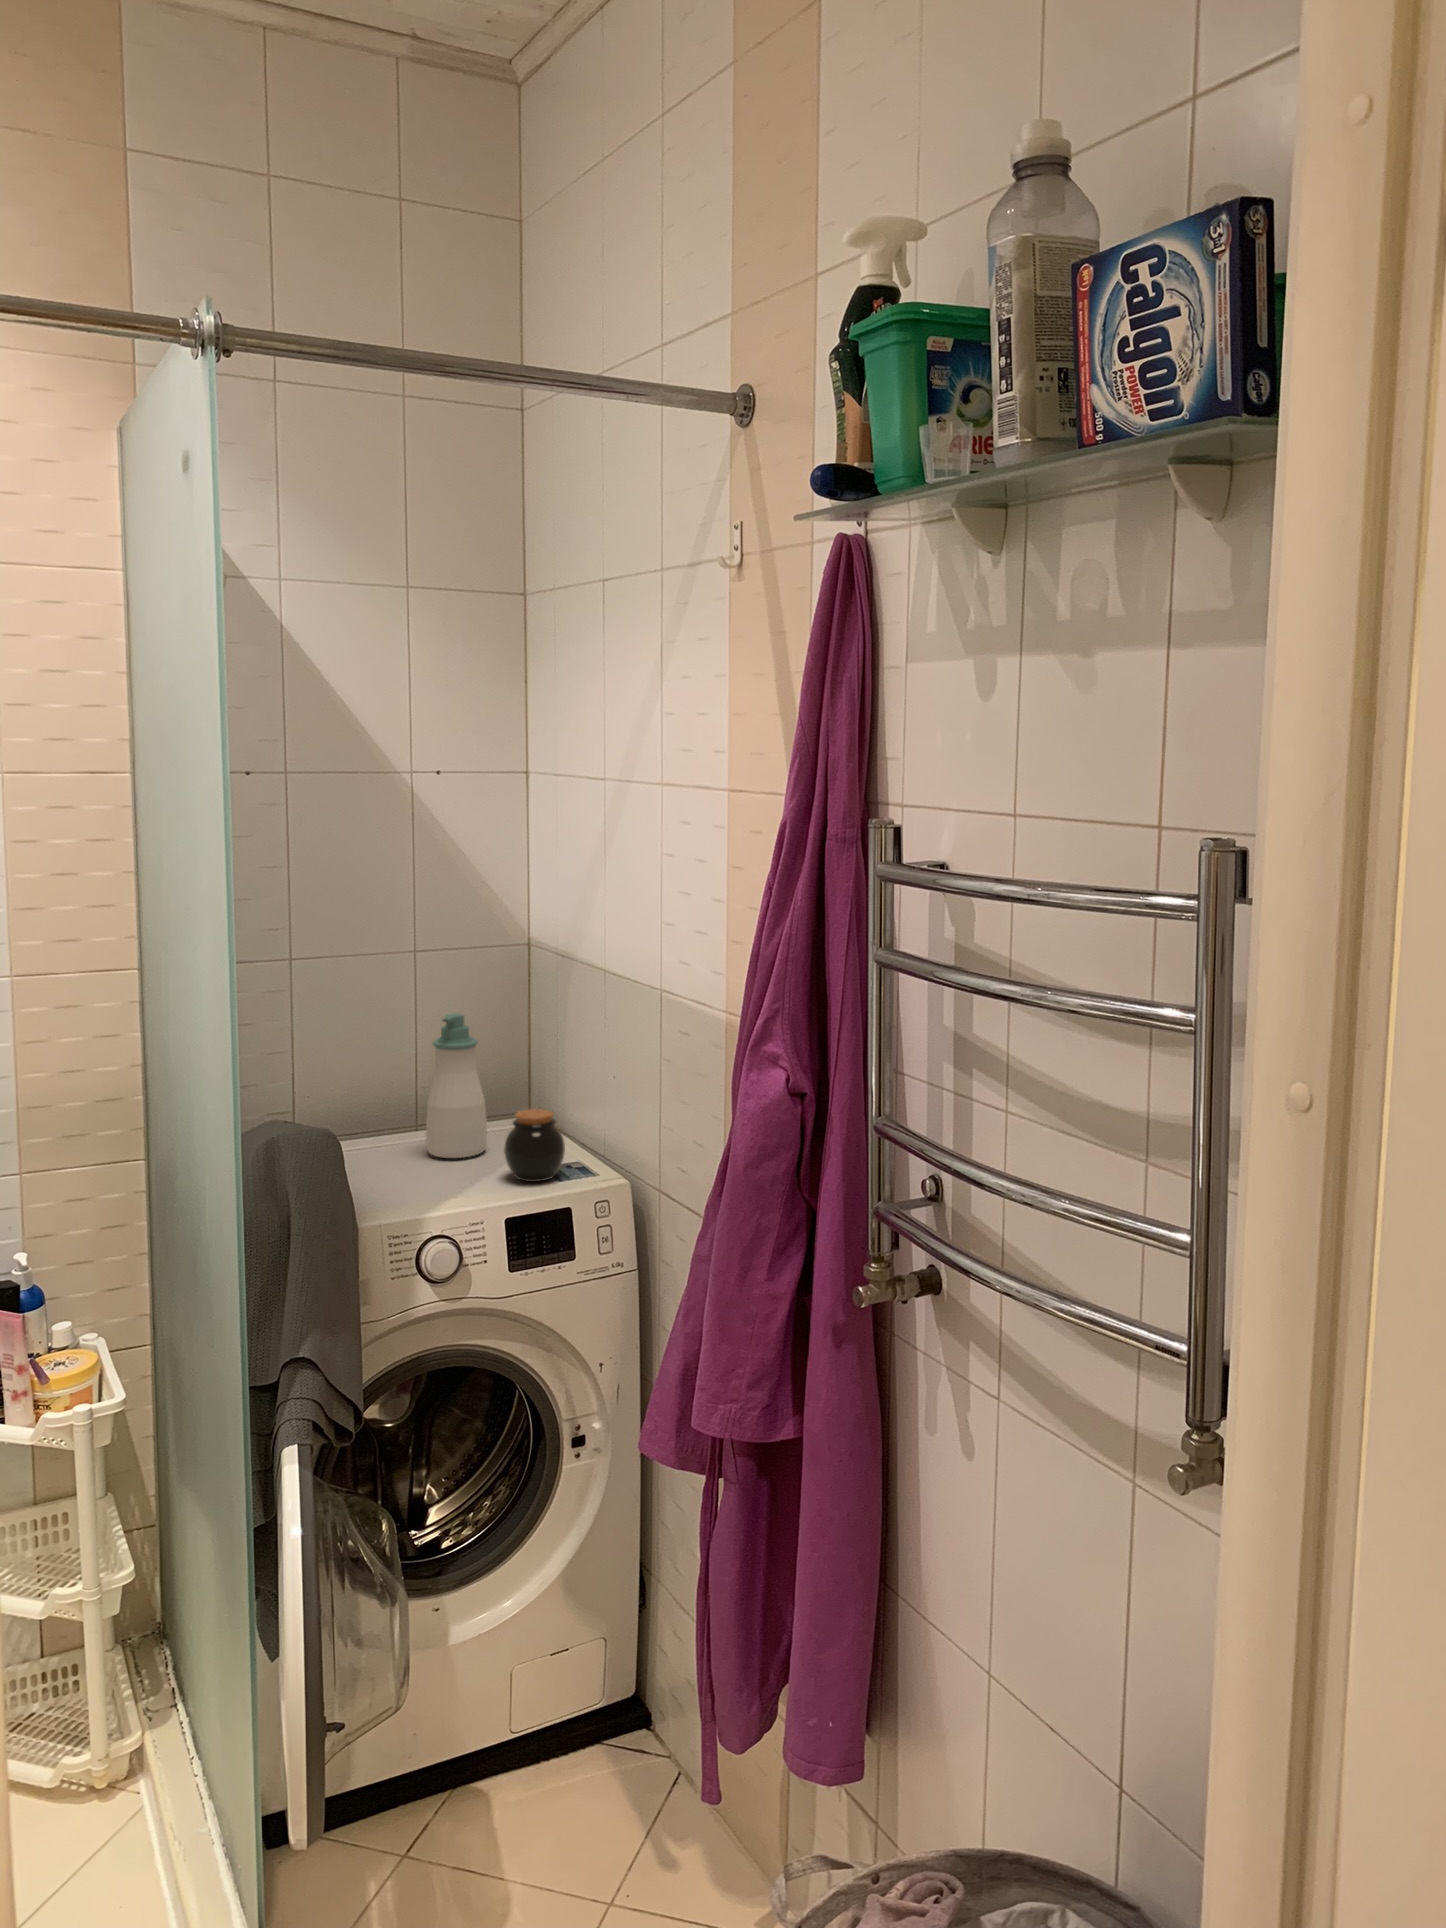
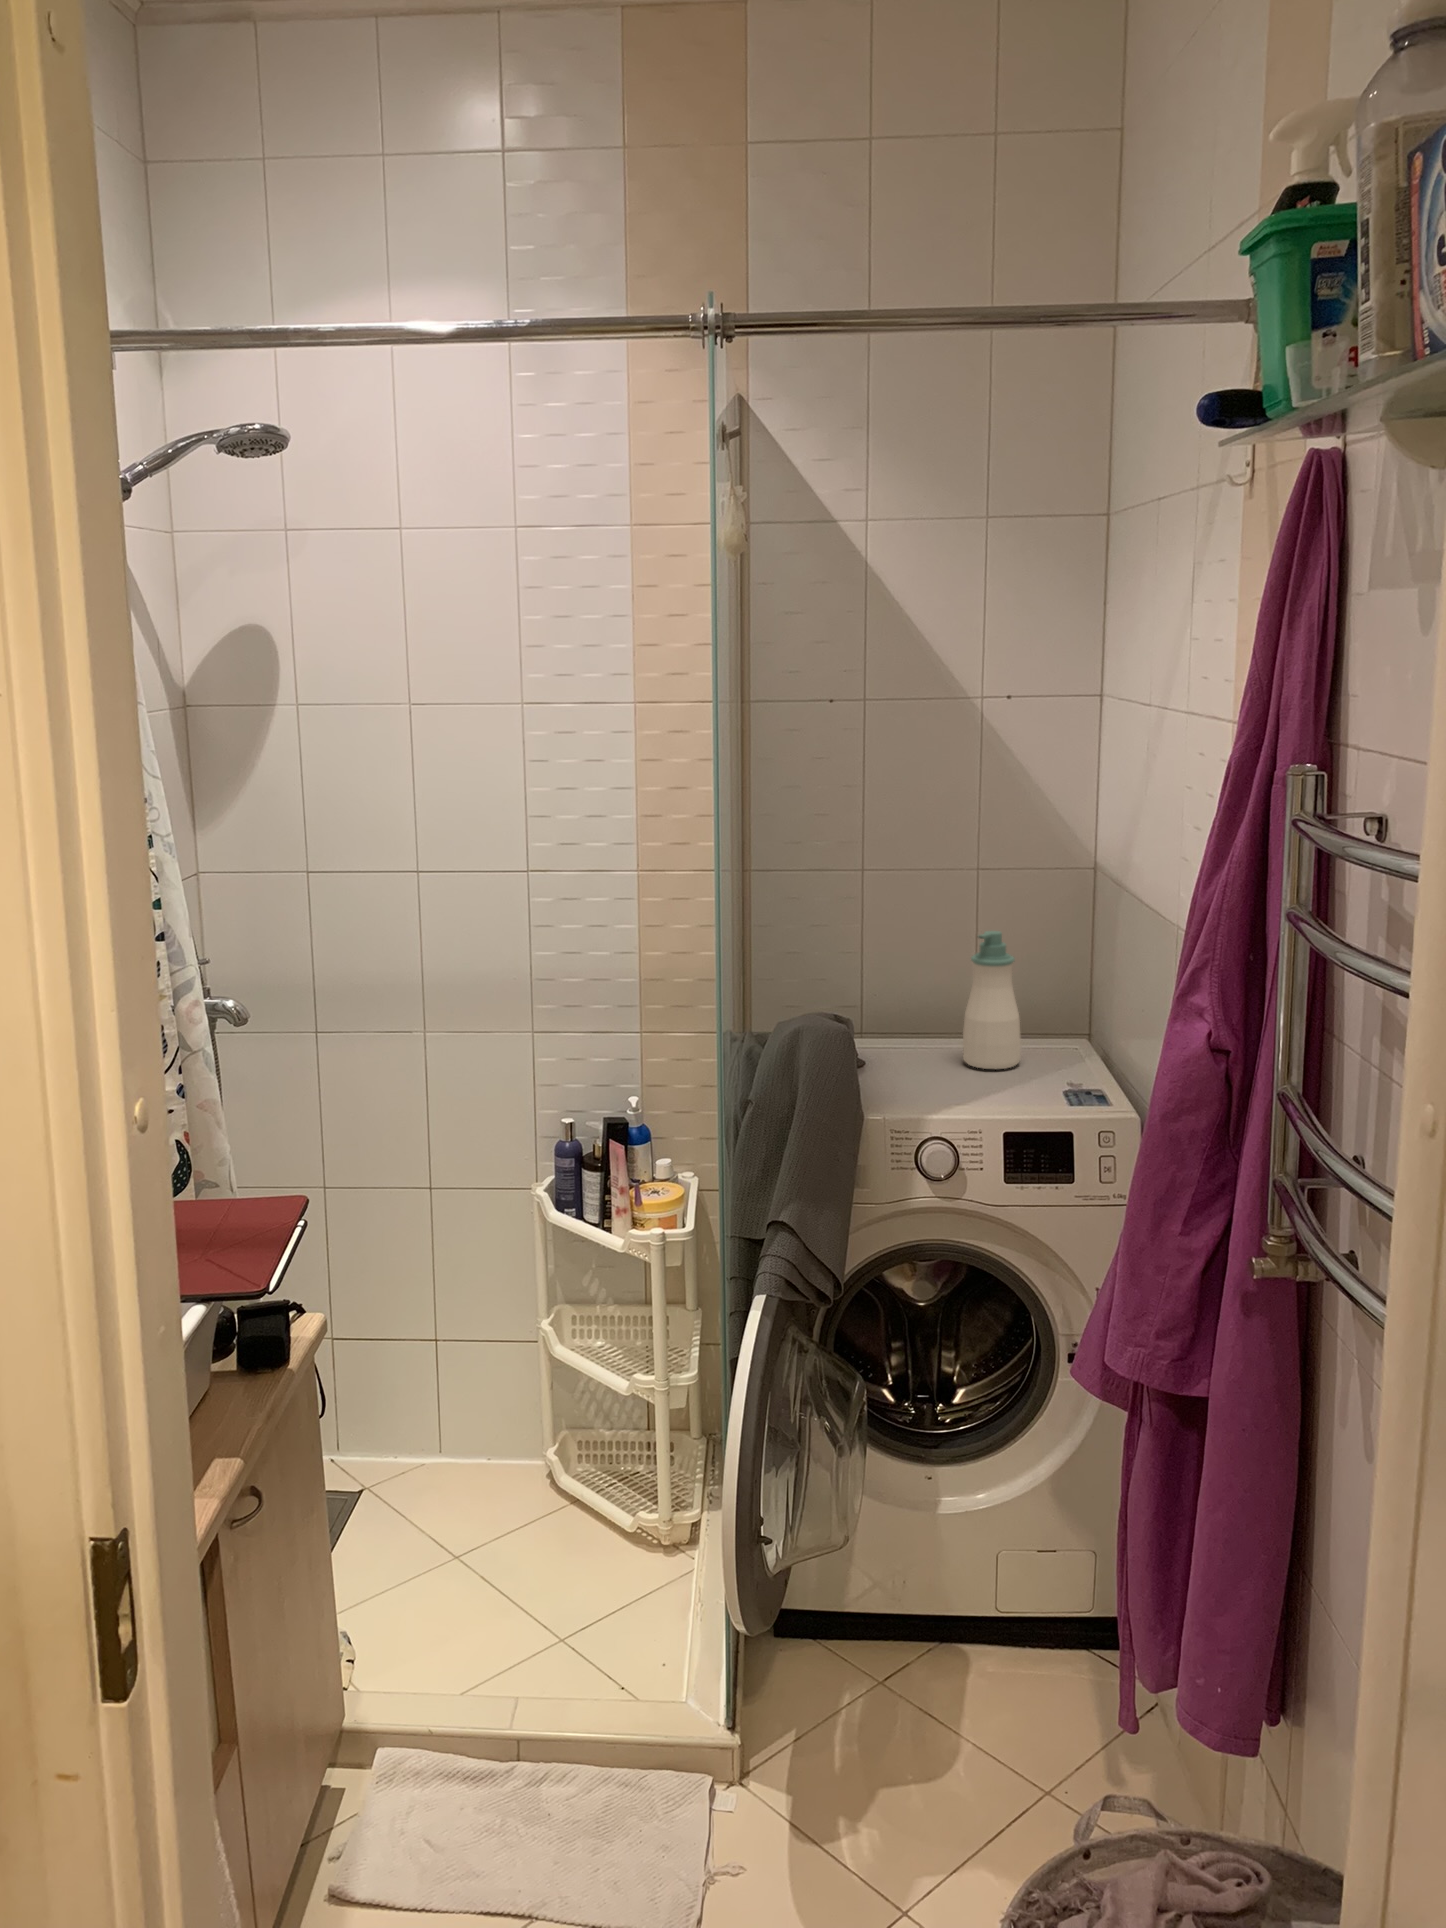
jar: present [504,1109,565,1182] -> none [1021,1031,1081,1102]

